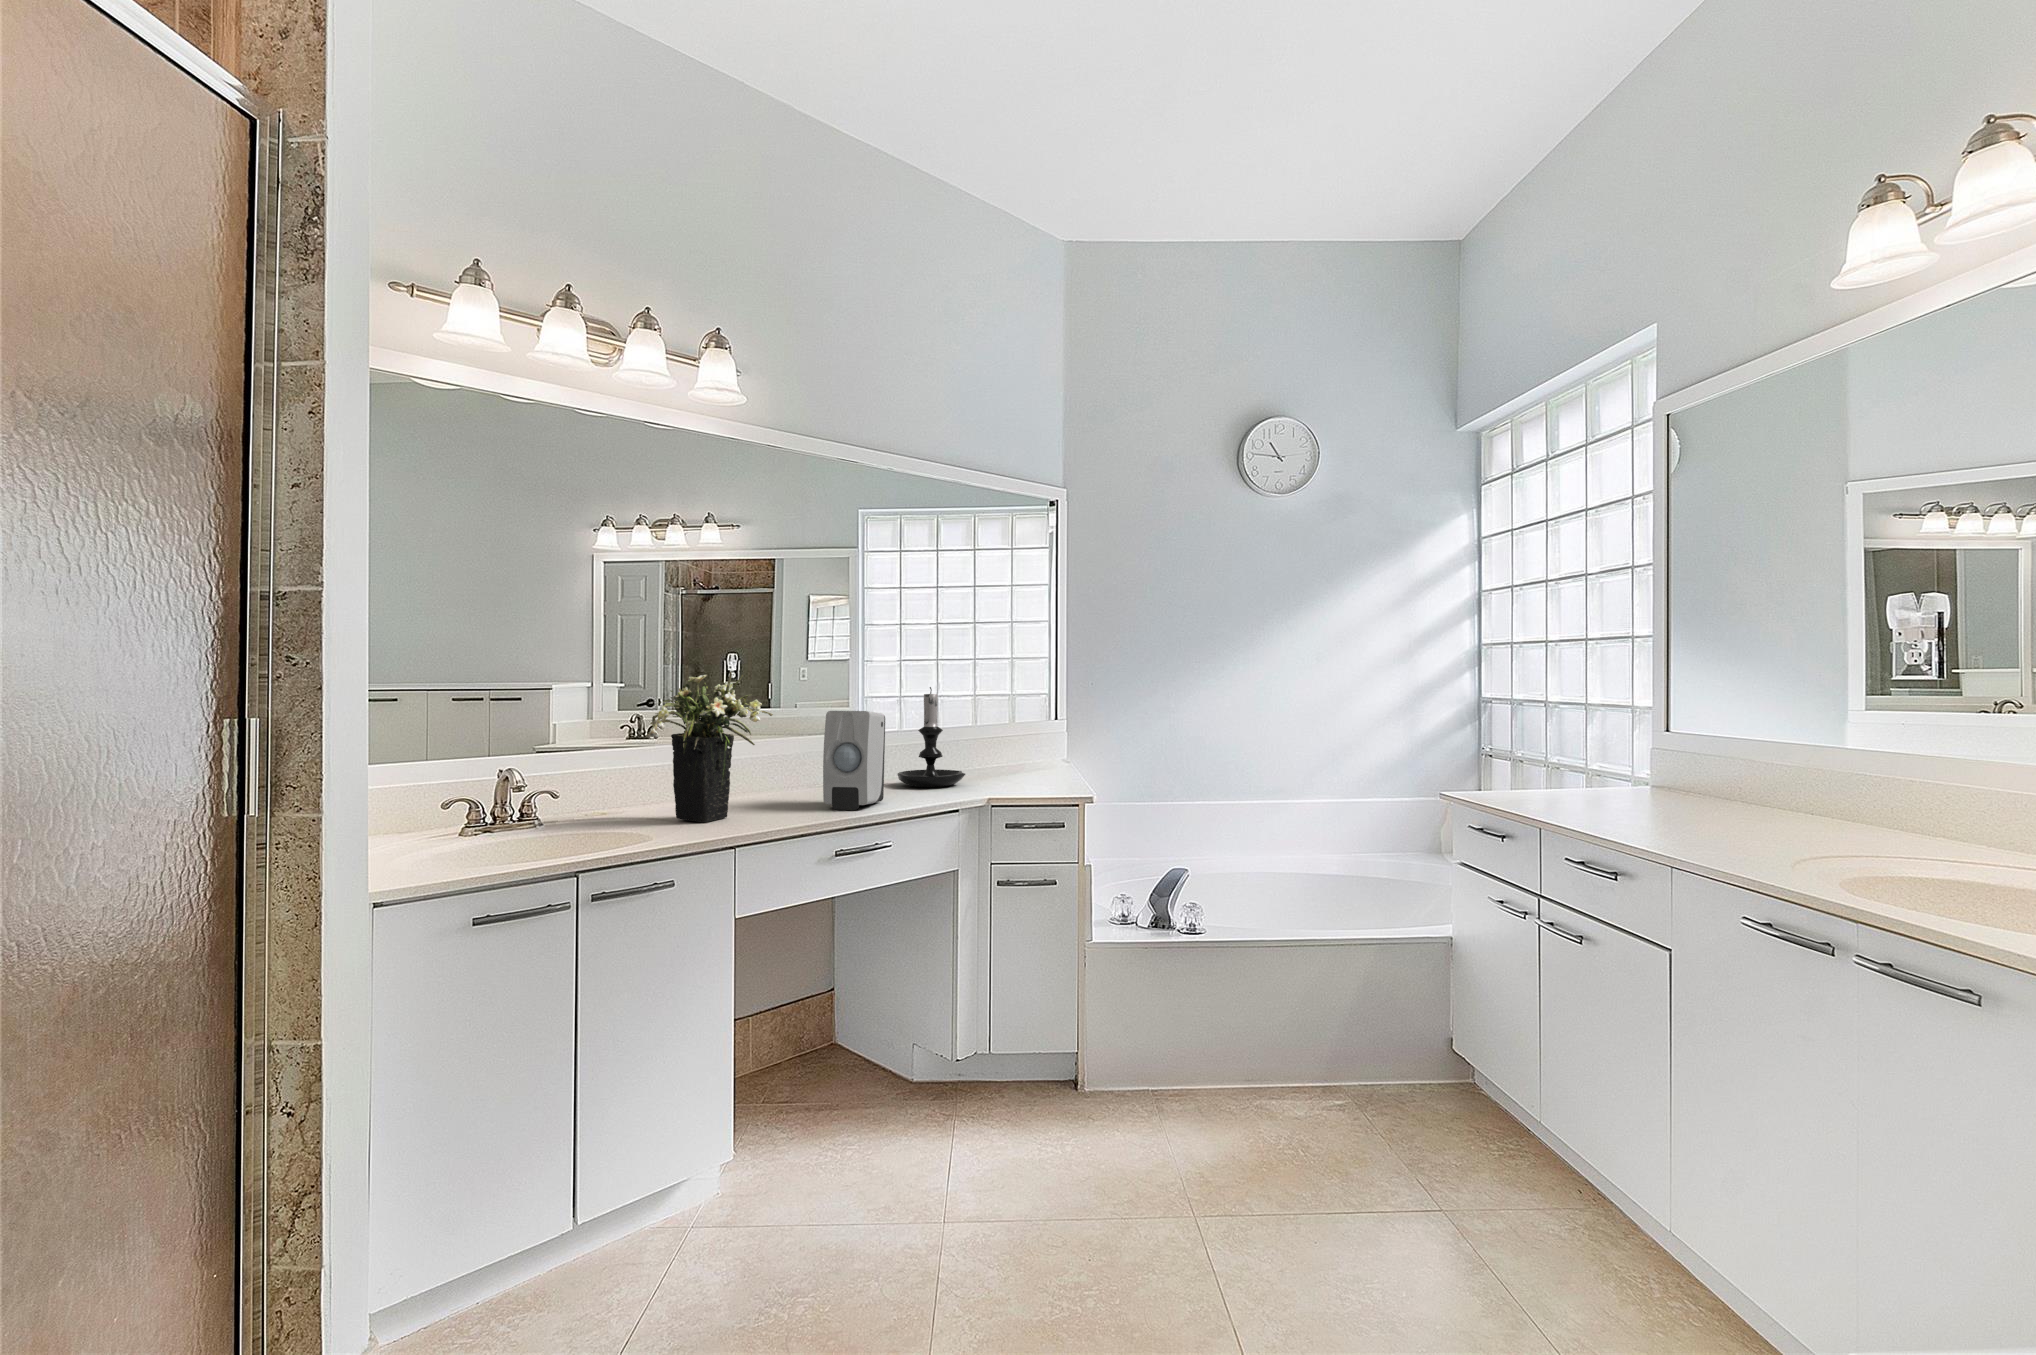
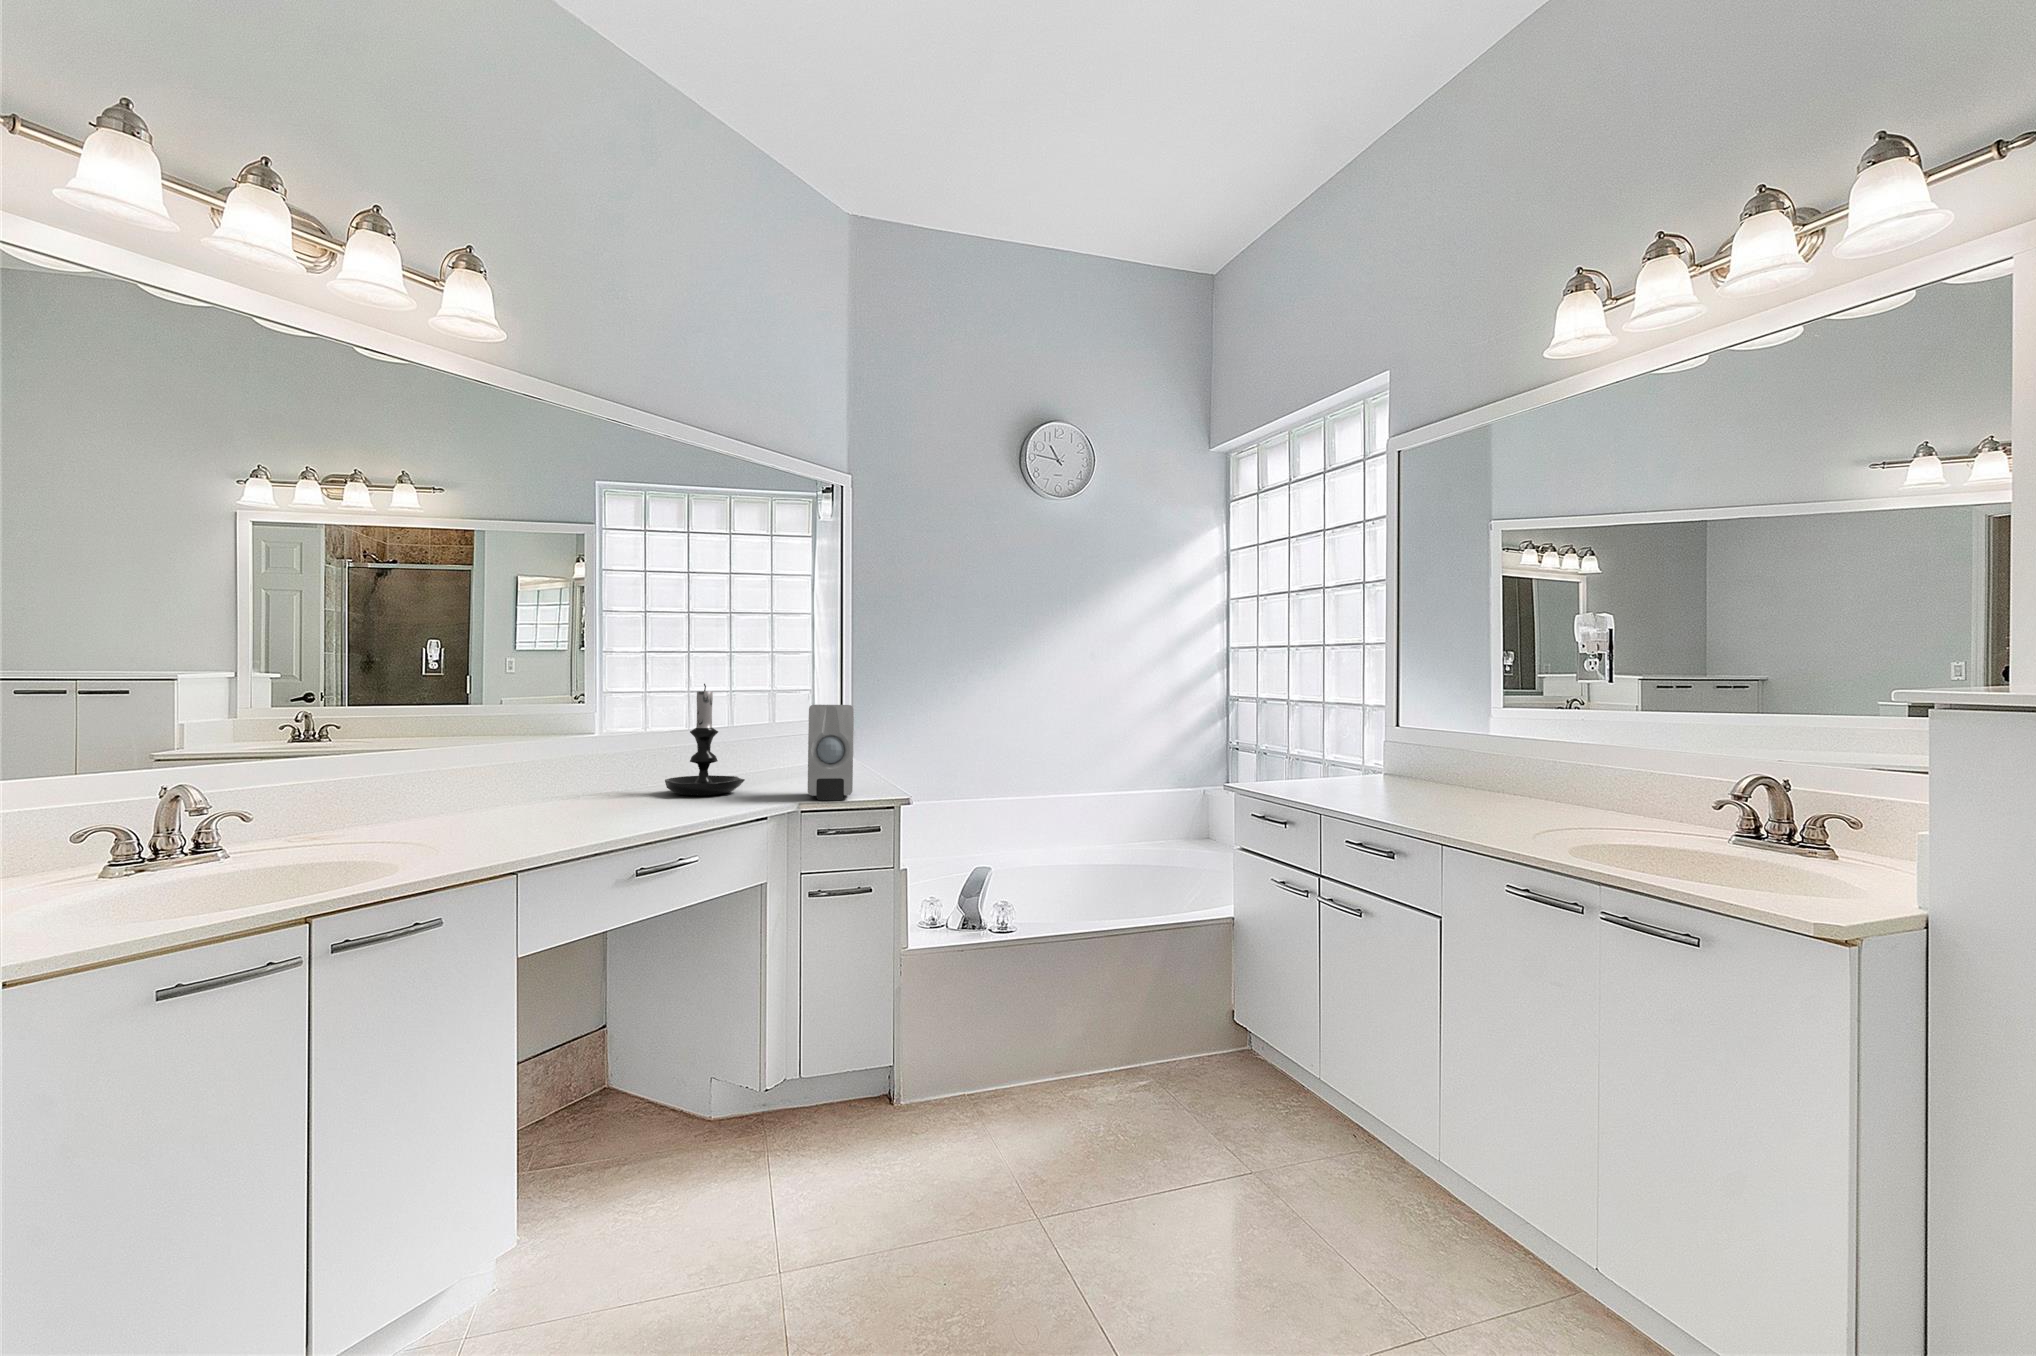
flower arrangement: present [646,672,773,822] -> none [377,662,548,846]
soap dispenser: present [823,711,885,810] -> present [808,705,853,800]

